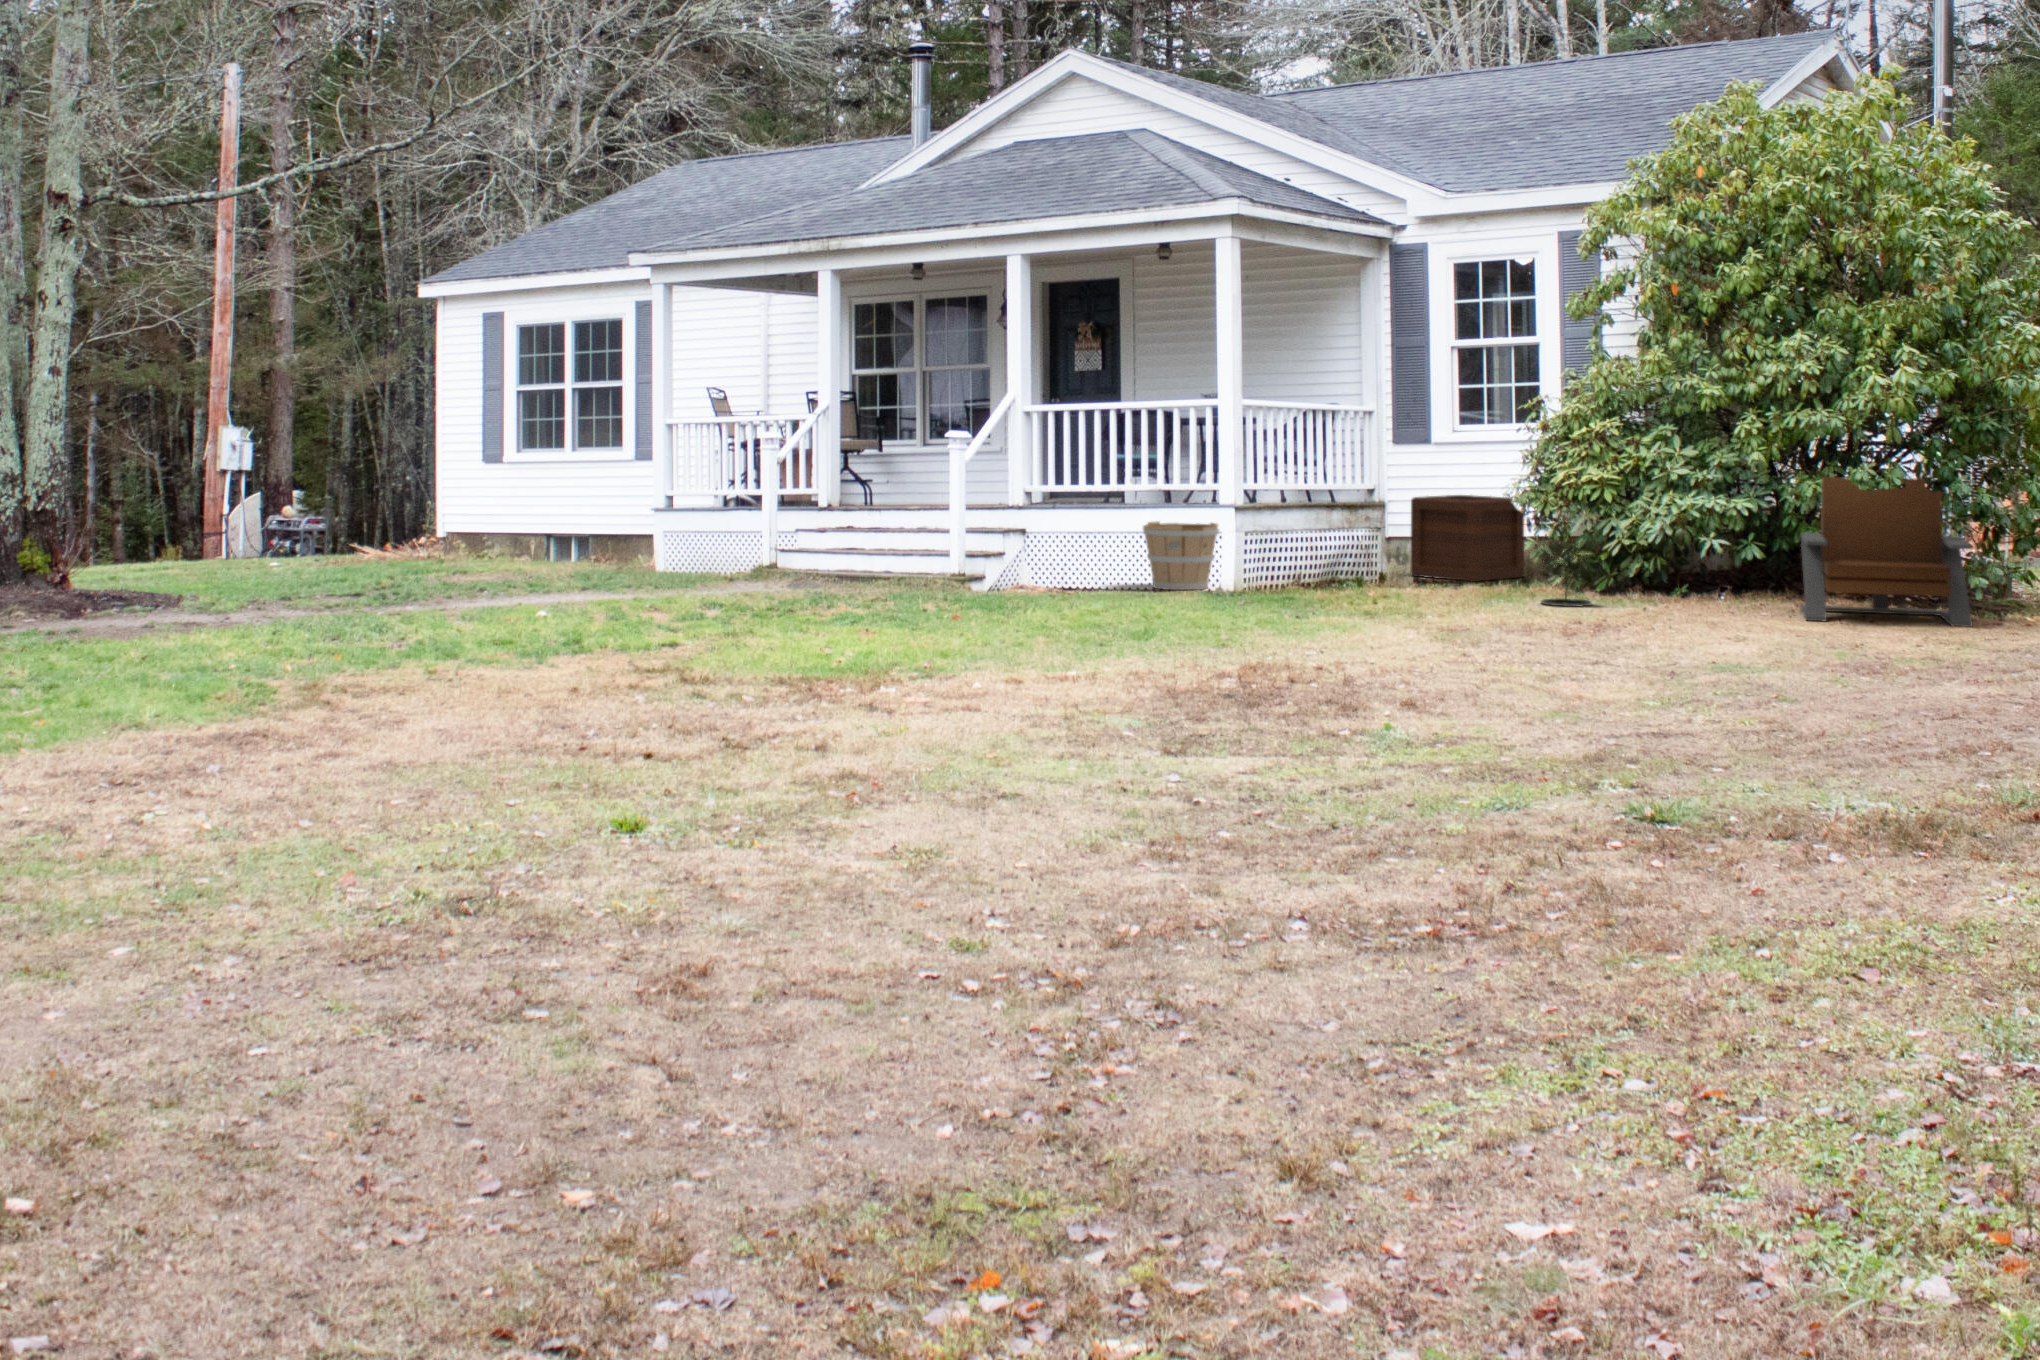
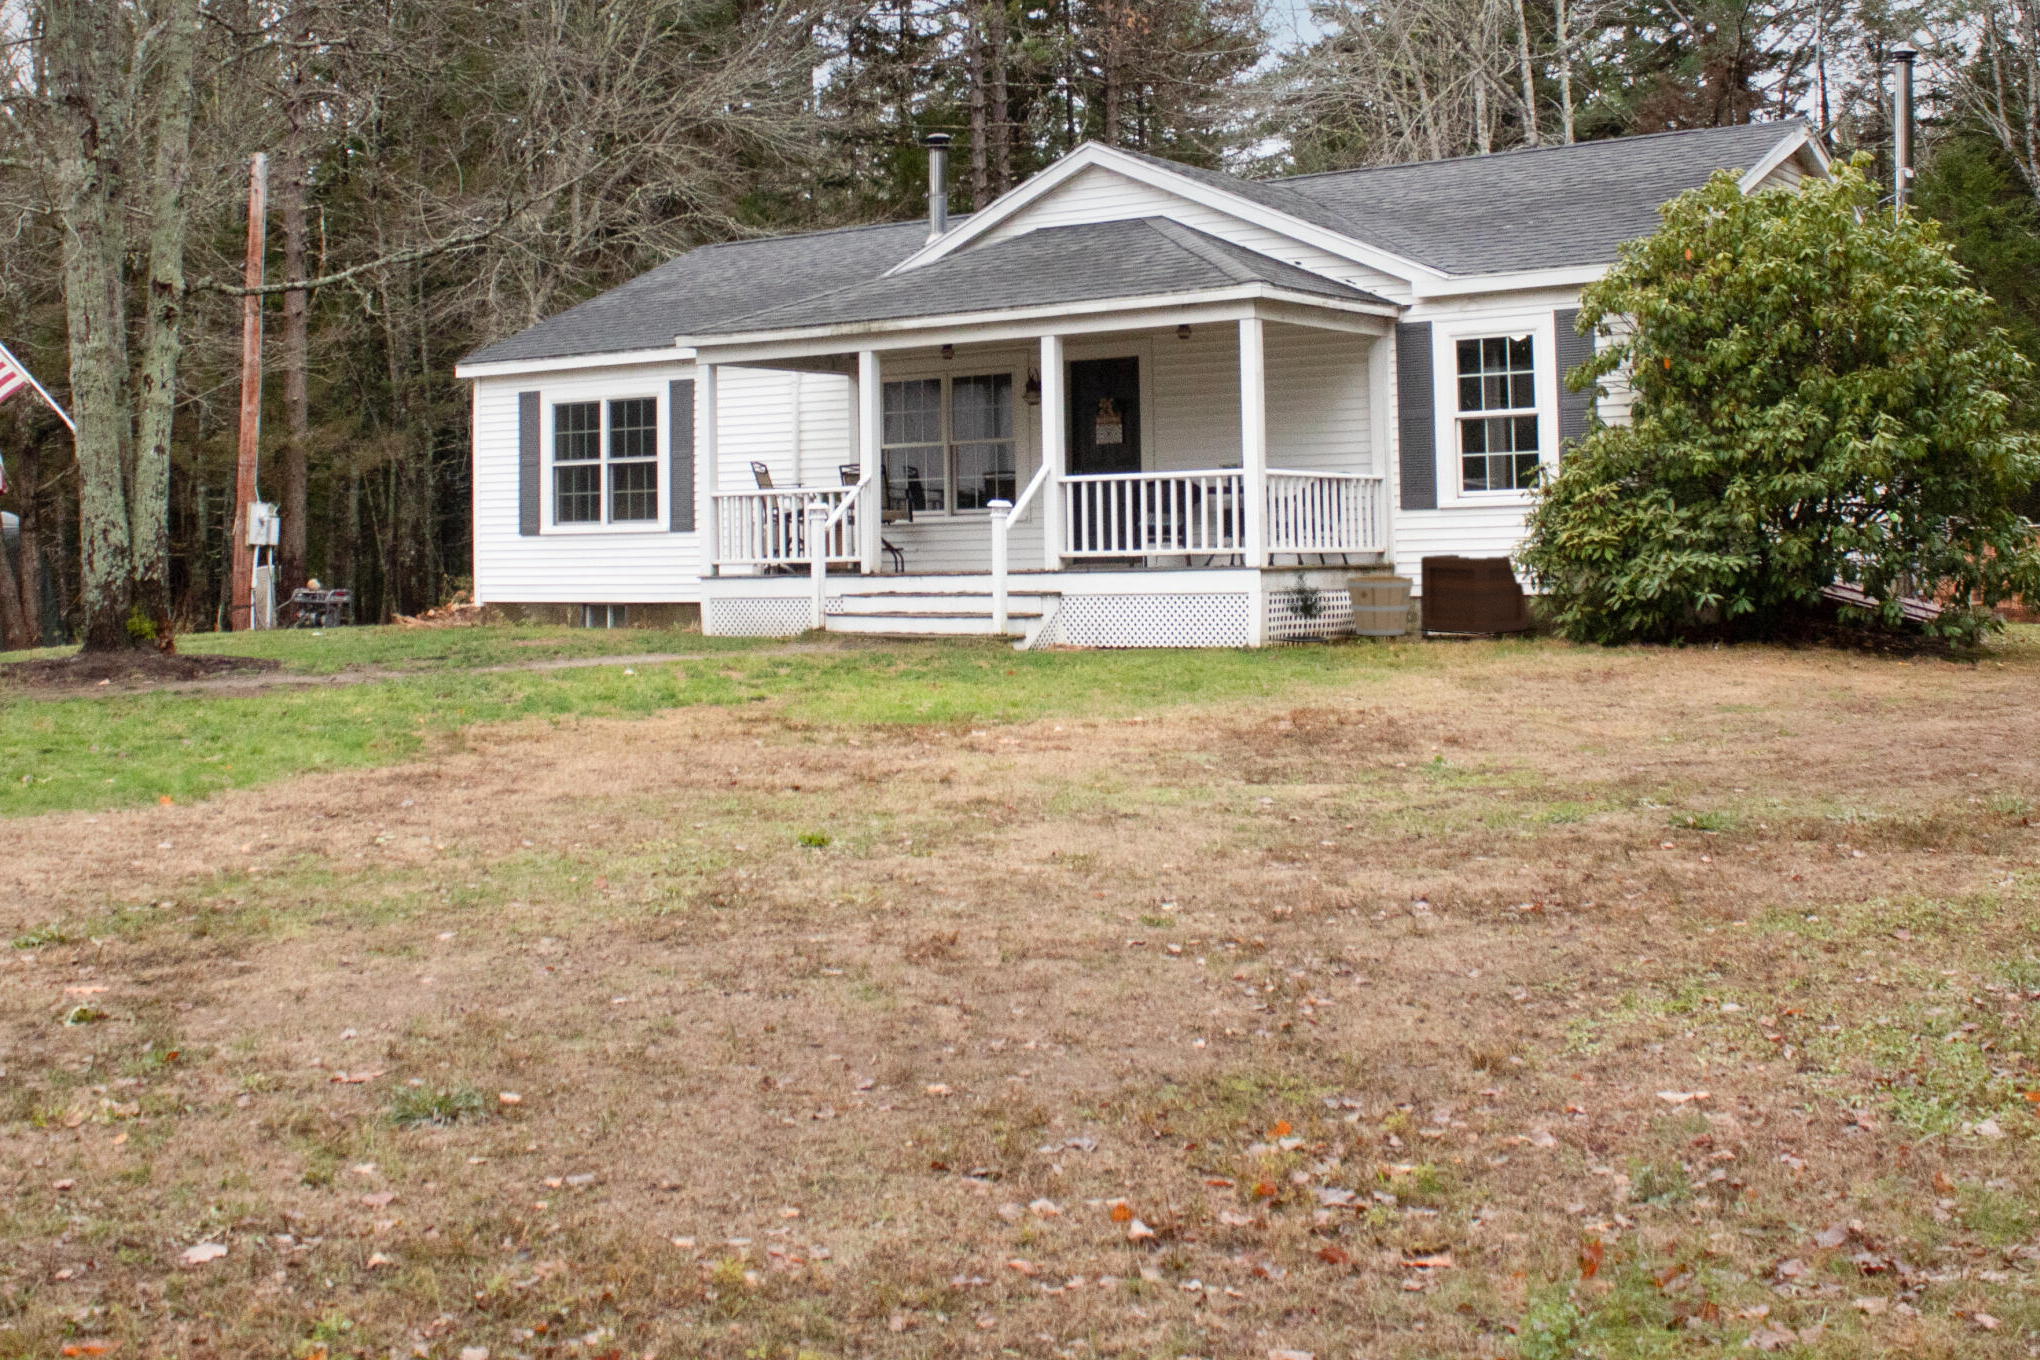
lounge chair: present [1801,477,1973,627] -> none [1789,531,1951,668]
potted tree: present [1535,516,1594,606] -> present [1284,570,1328,642]
wooden bucket: present [1143,522,1219,590] -> present [1346,575,1414,636]

